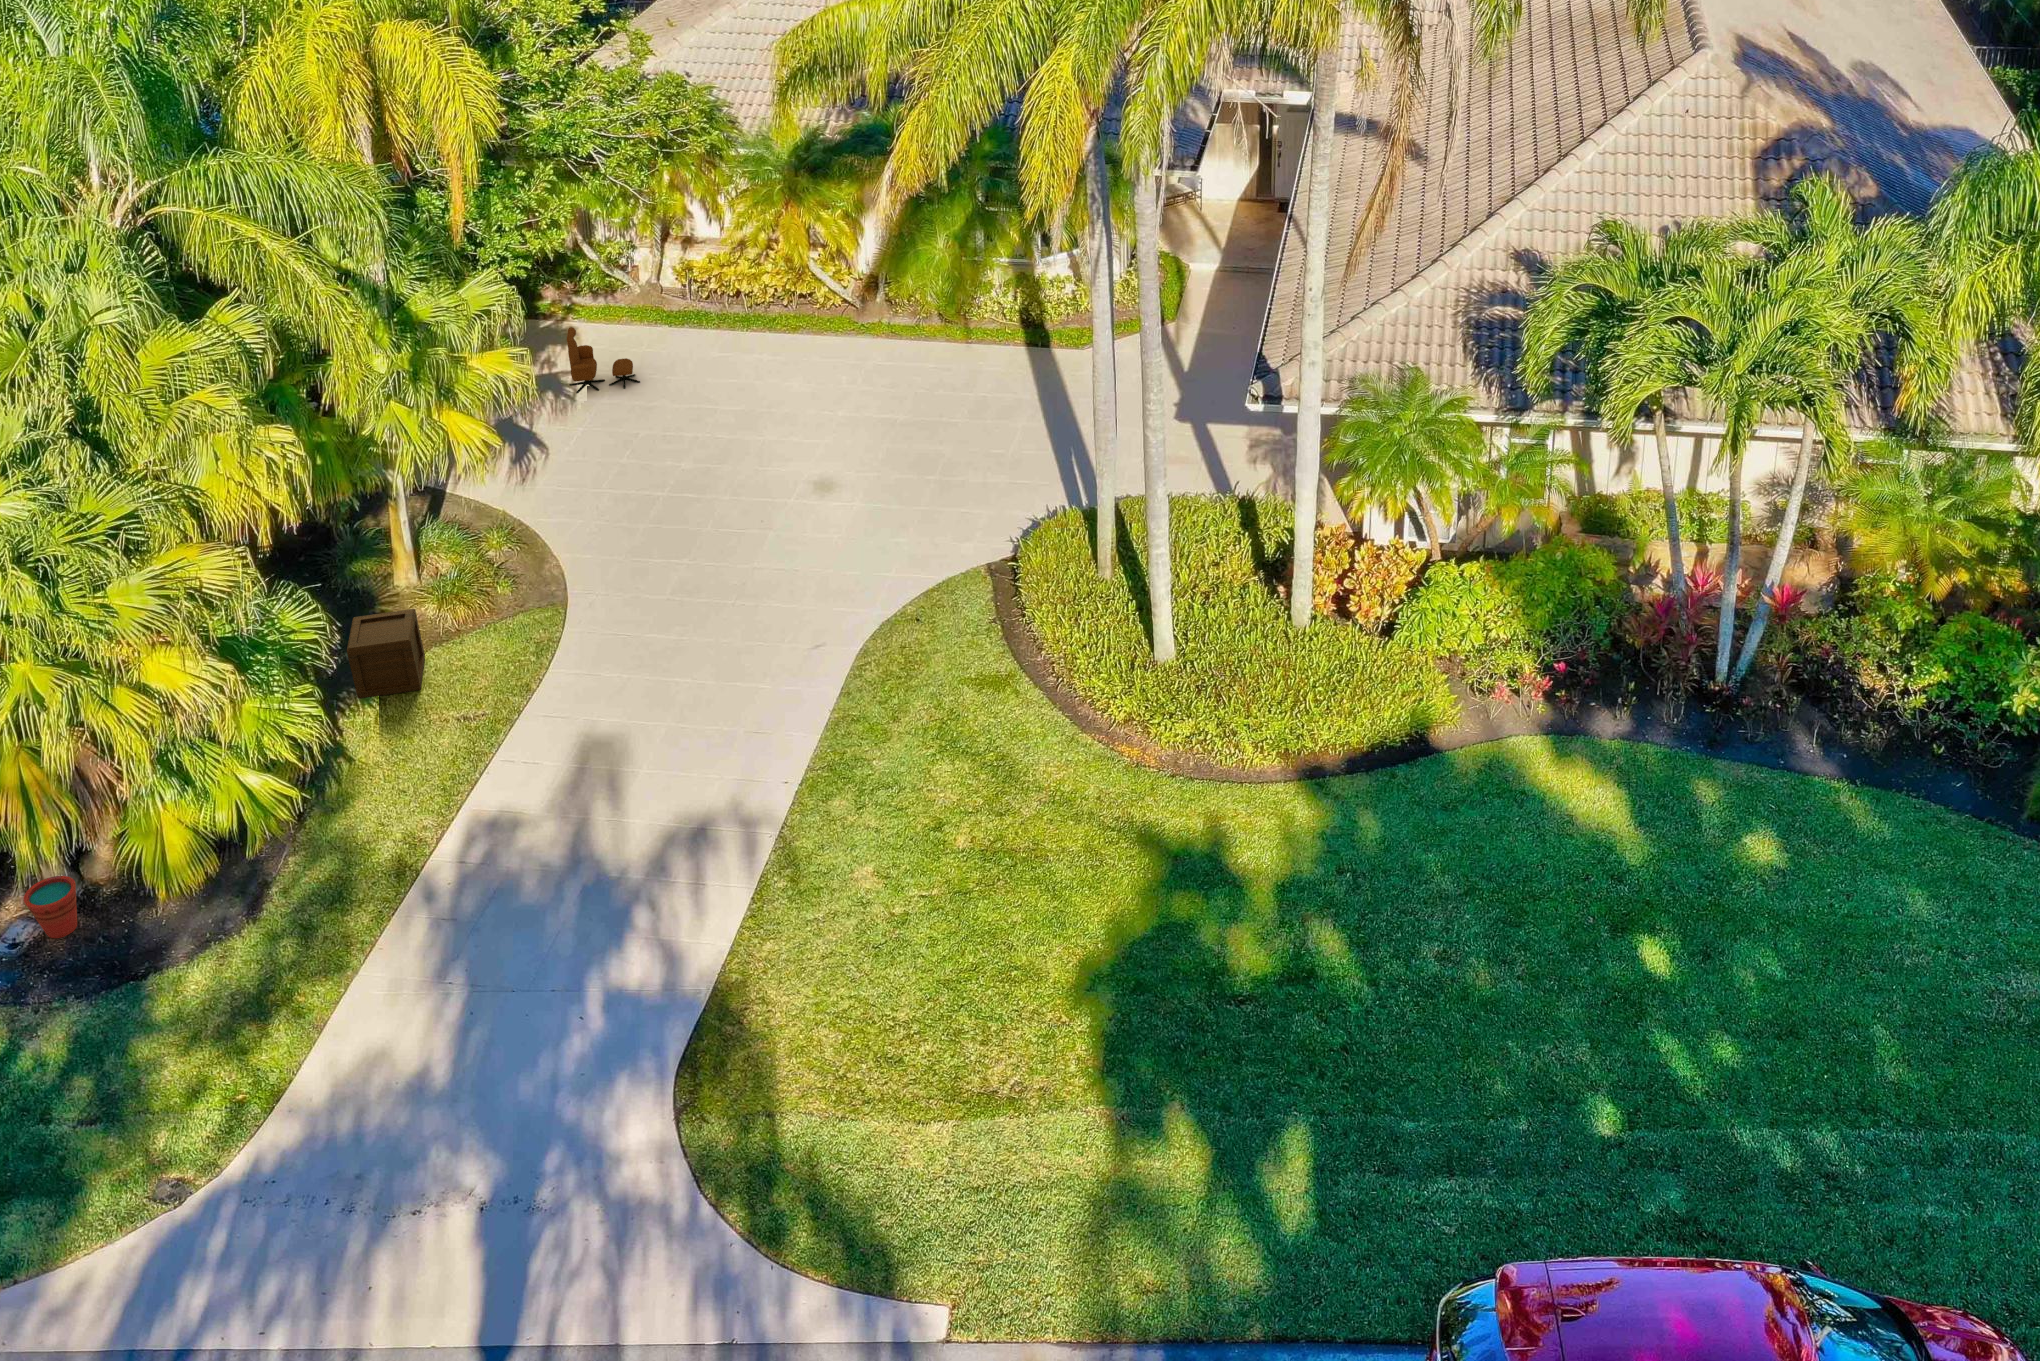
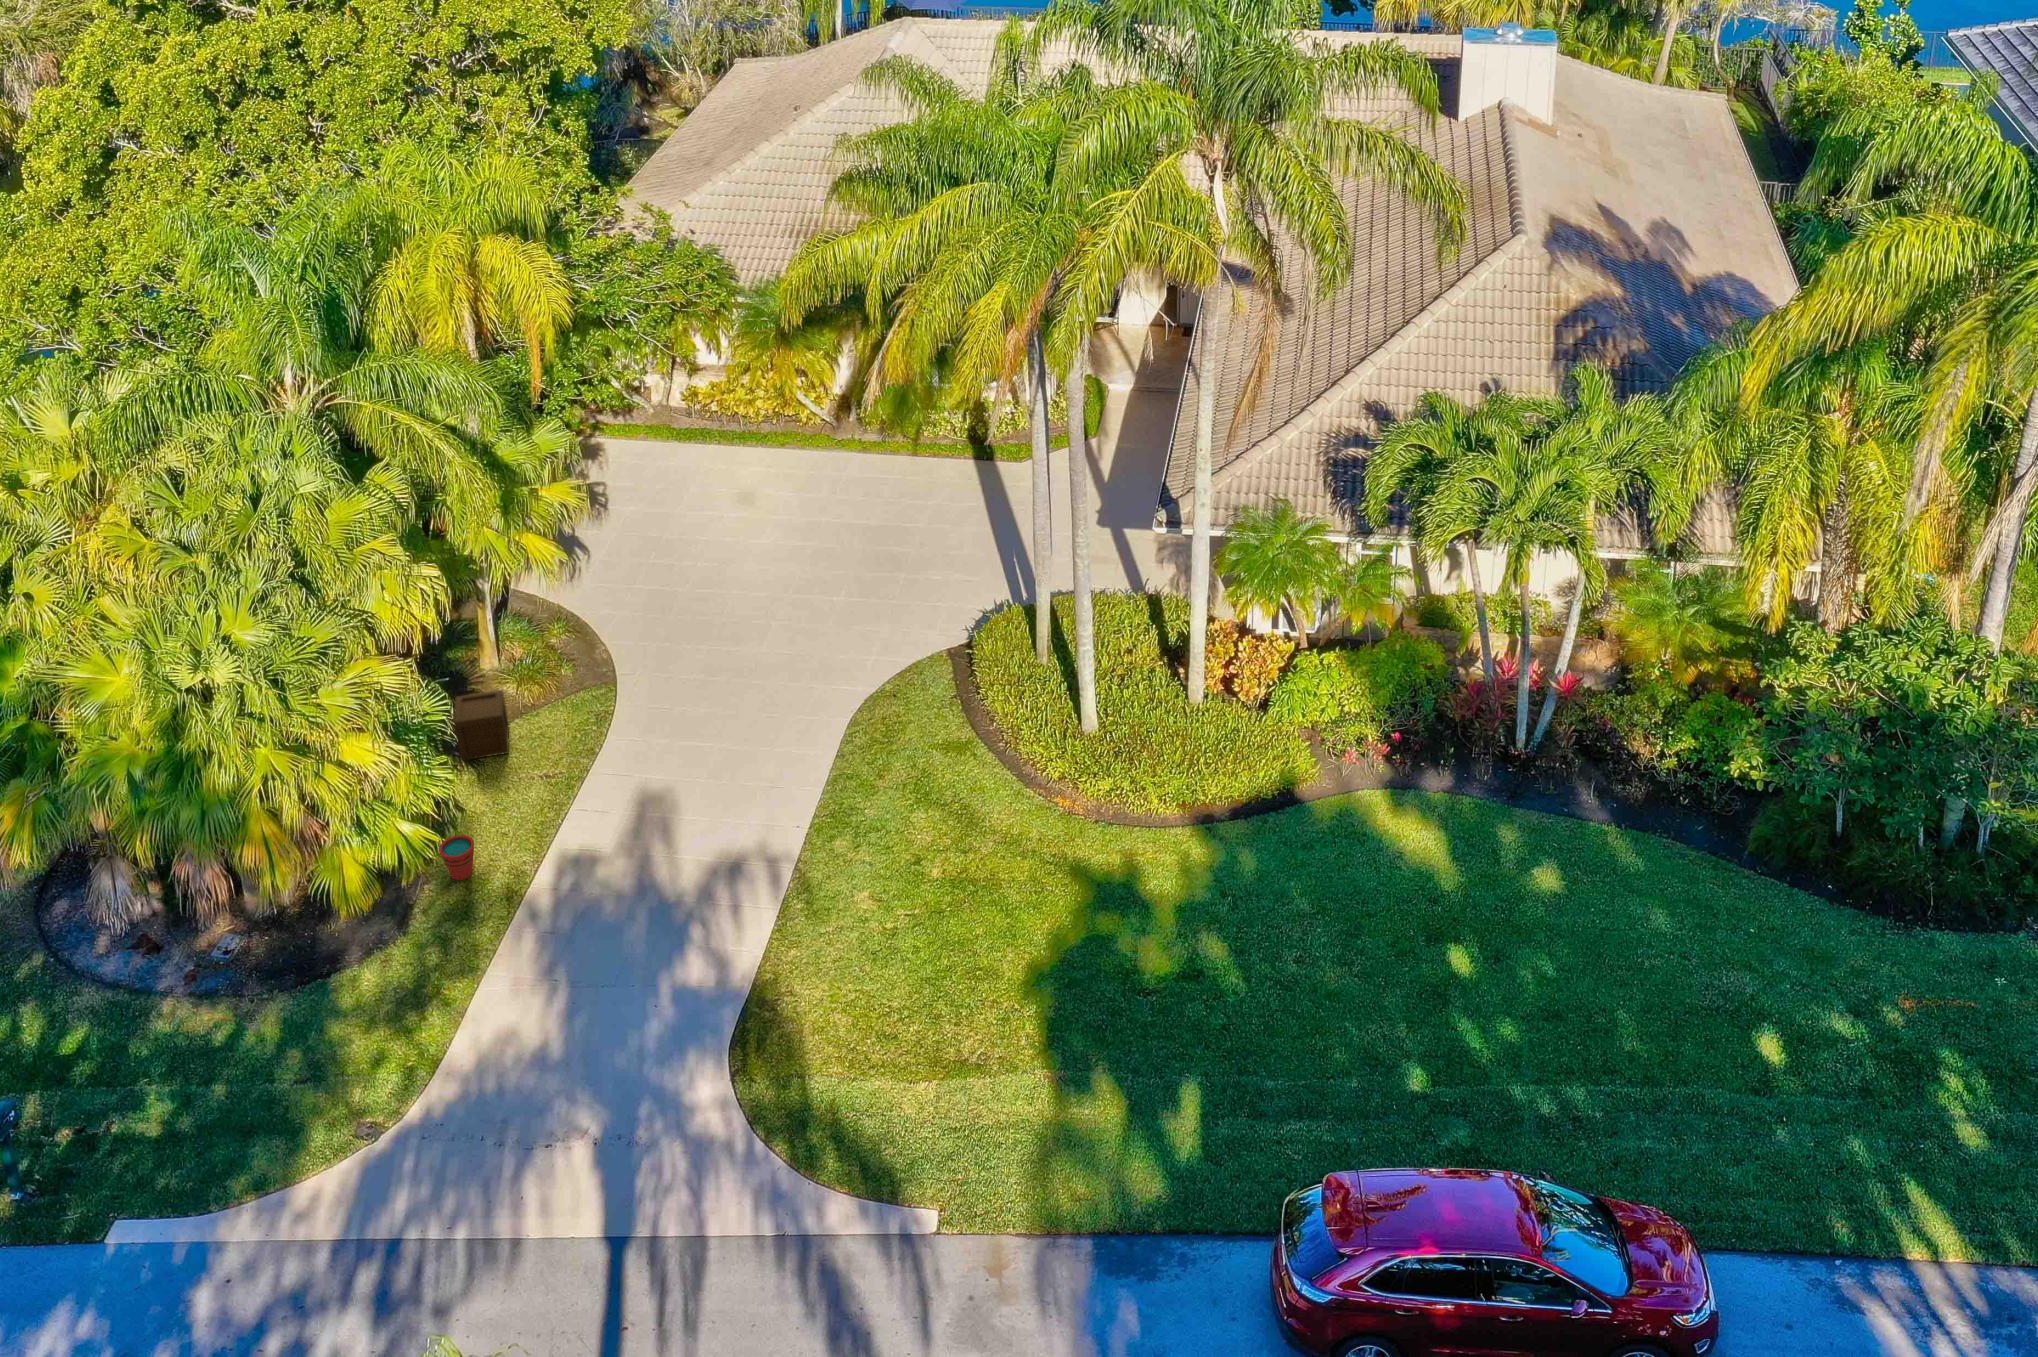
lounge chair: present [567,327,640,393] -> none [599,447,658,501]
bucket: present [24,876,77,938] -> present [439,835,474,880]

